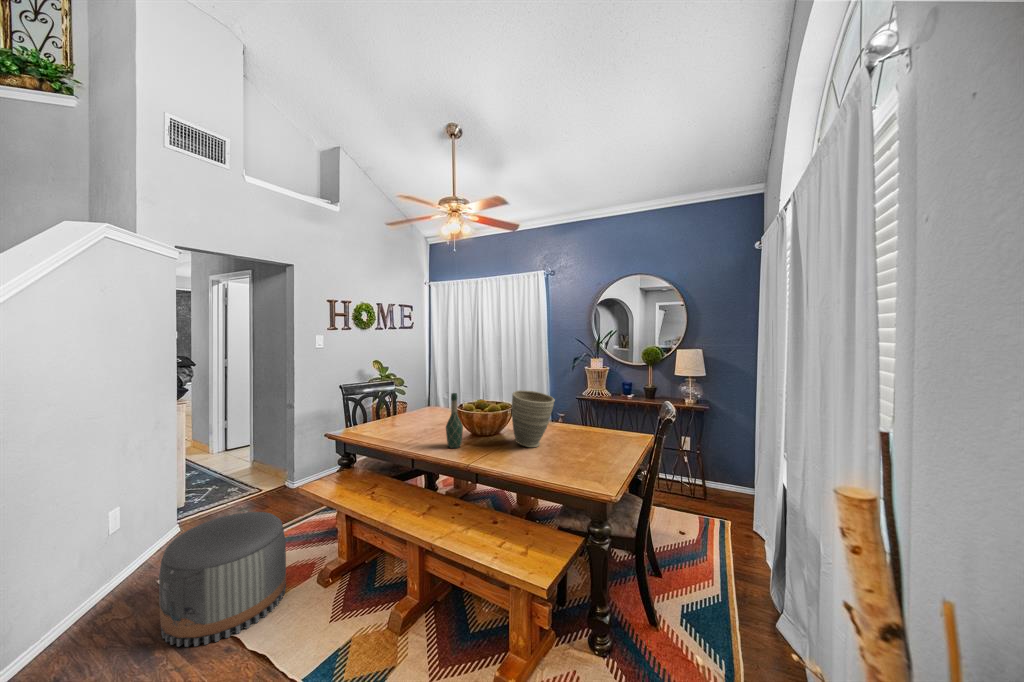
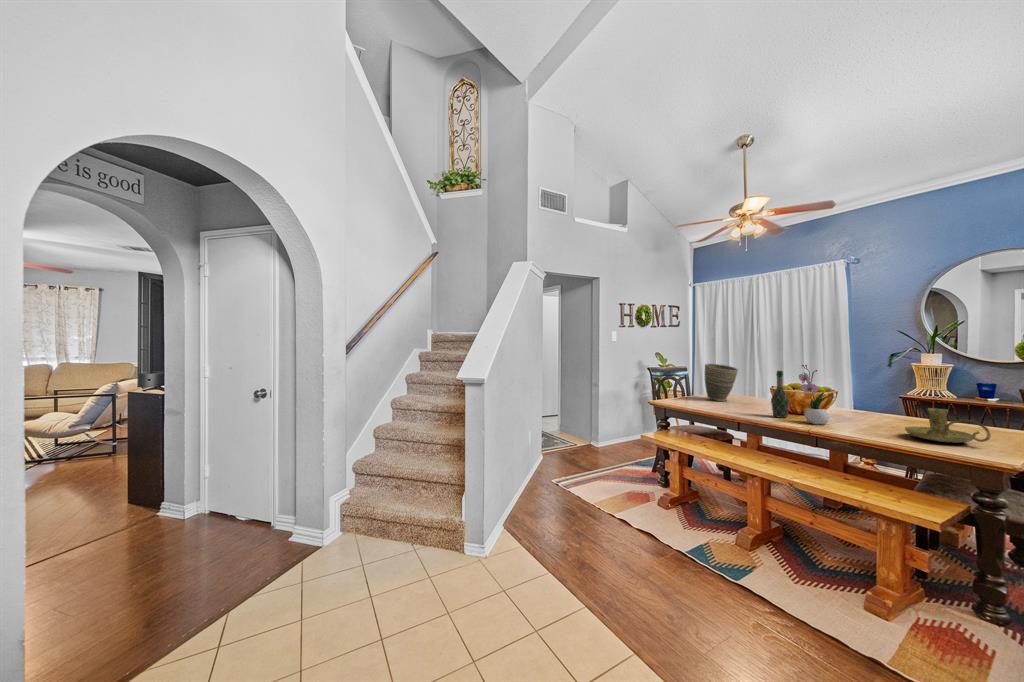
flower arrangement: none [467,388,497,456] -> present [799,365,833,424]
vase: present [512,390,555,447] -> present [705,364,738,401]
candle holder: none [549,433,606,470] -> present [905,408,991,443]
pouf: present [159,512,286,647] -> none [568,448,636,522]

